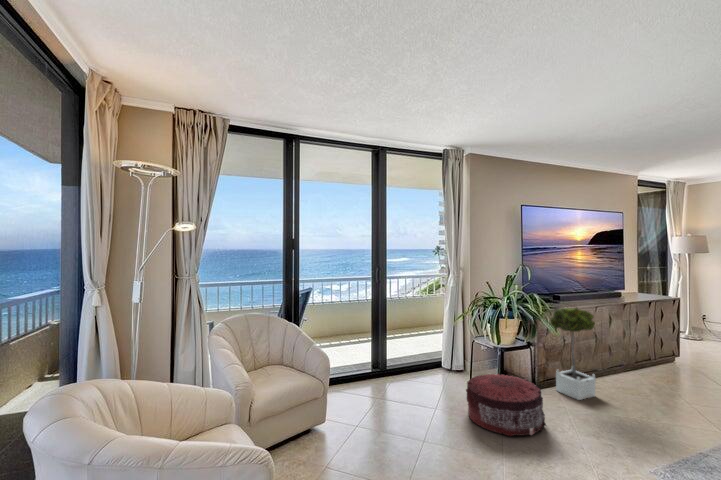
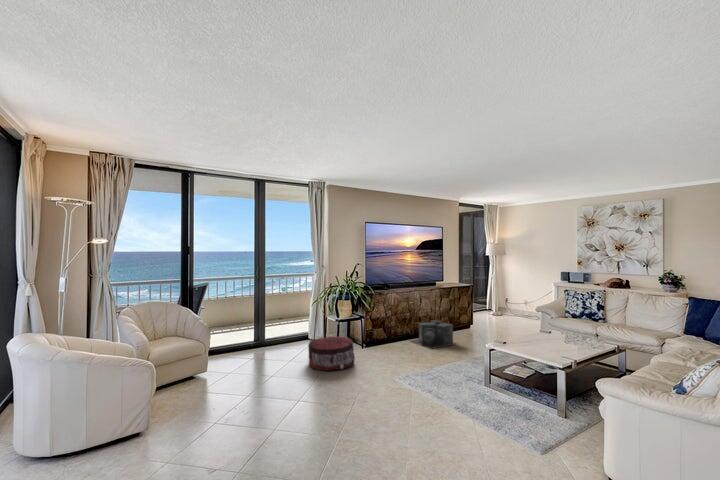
potted tree: present [550,308,596,400] -> none [374,291,401,351]
speaker: none [594,351,686,402] -> present [410,320,456,349]

